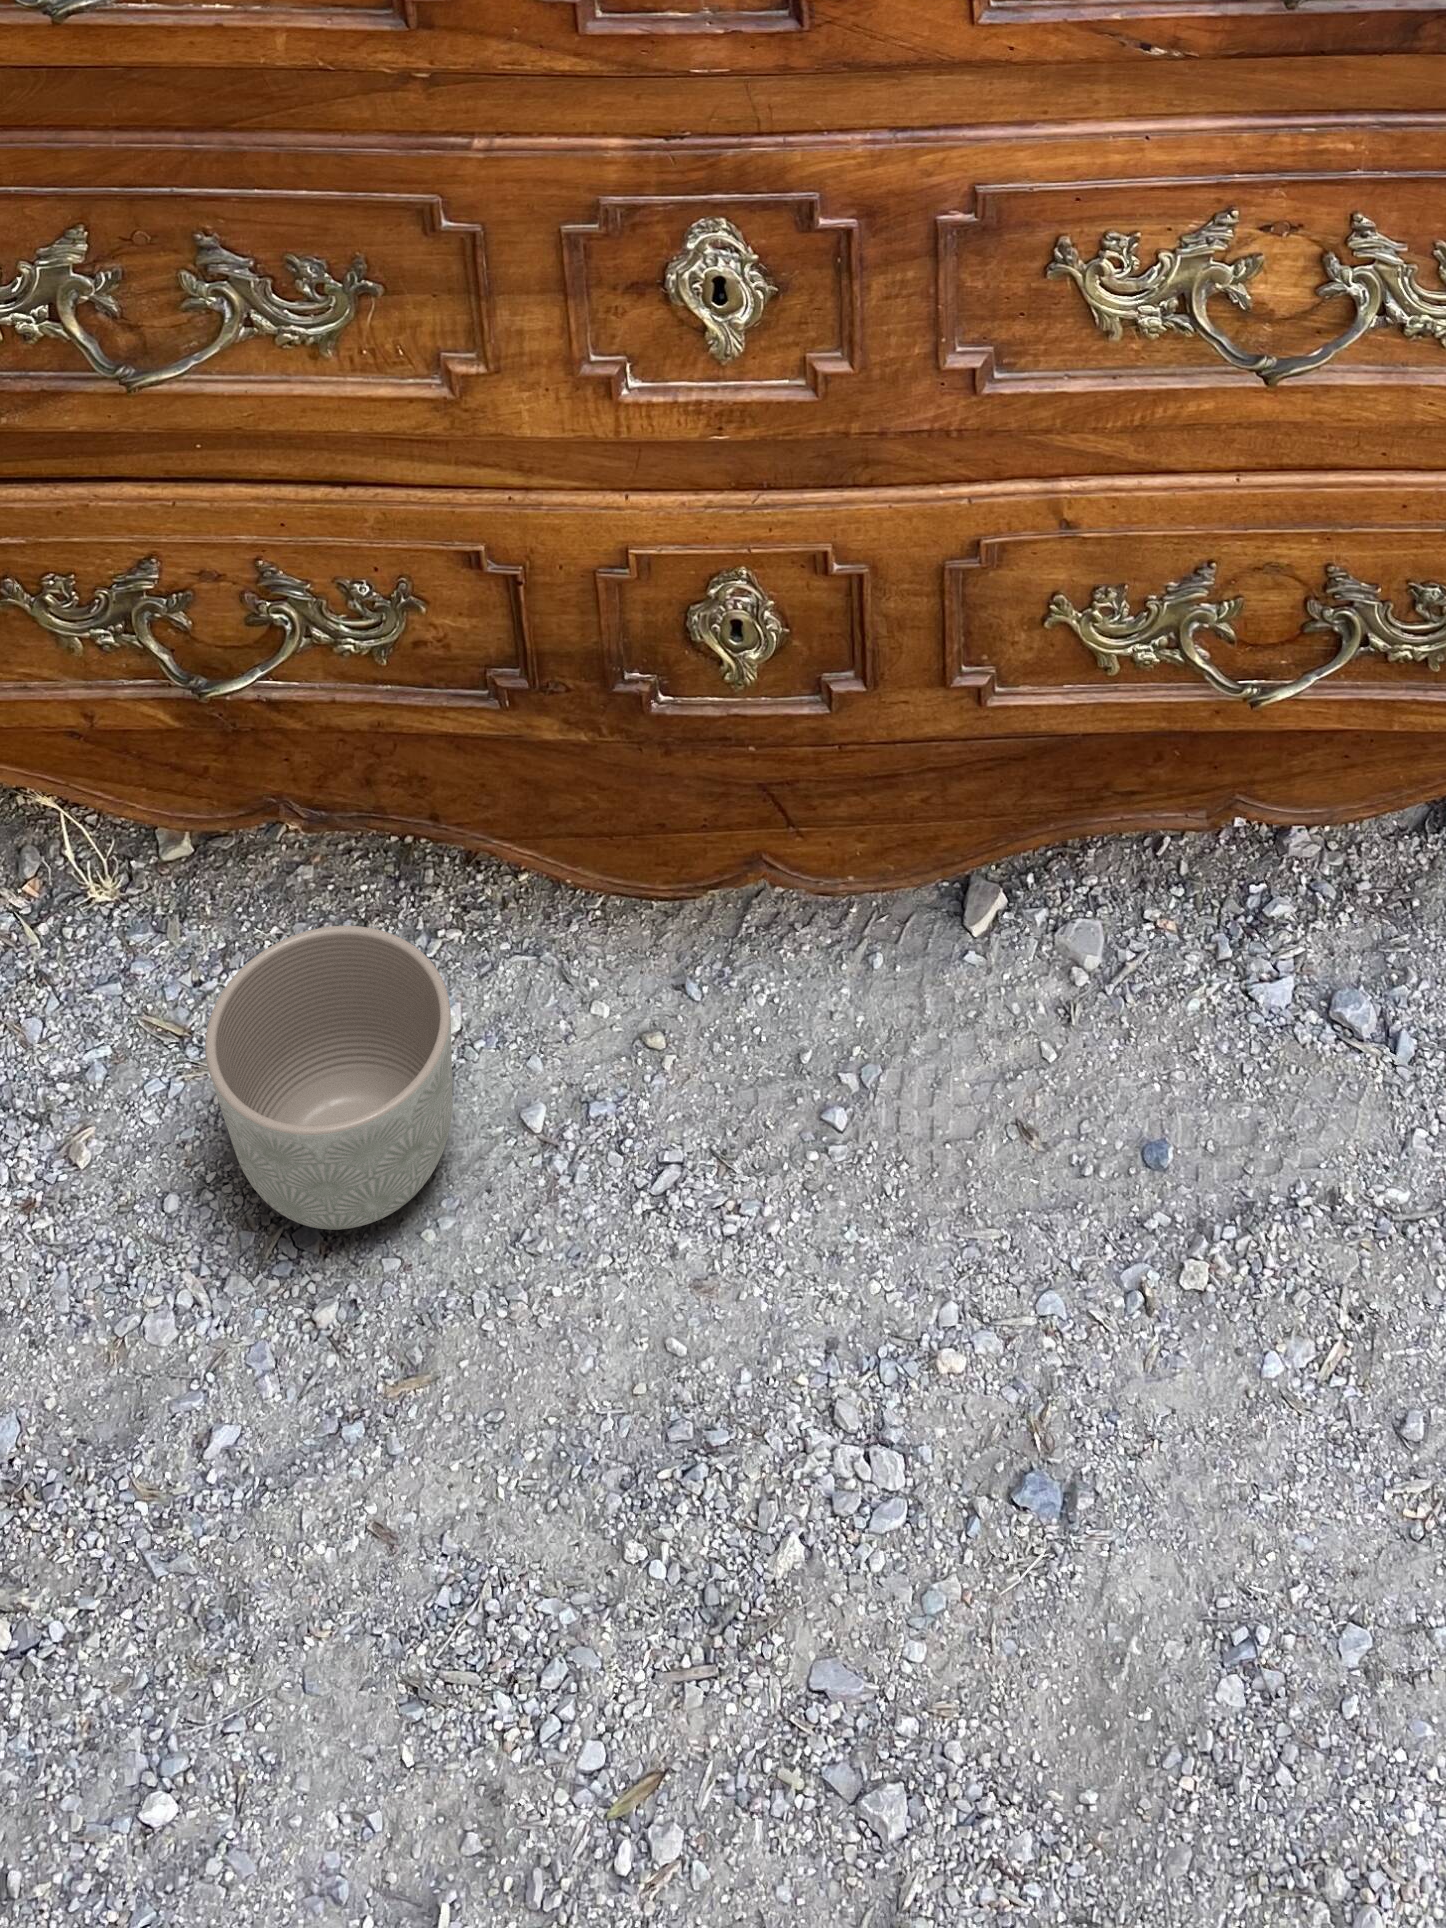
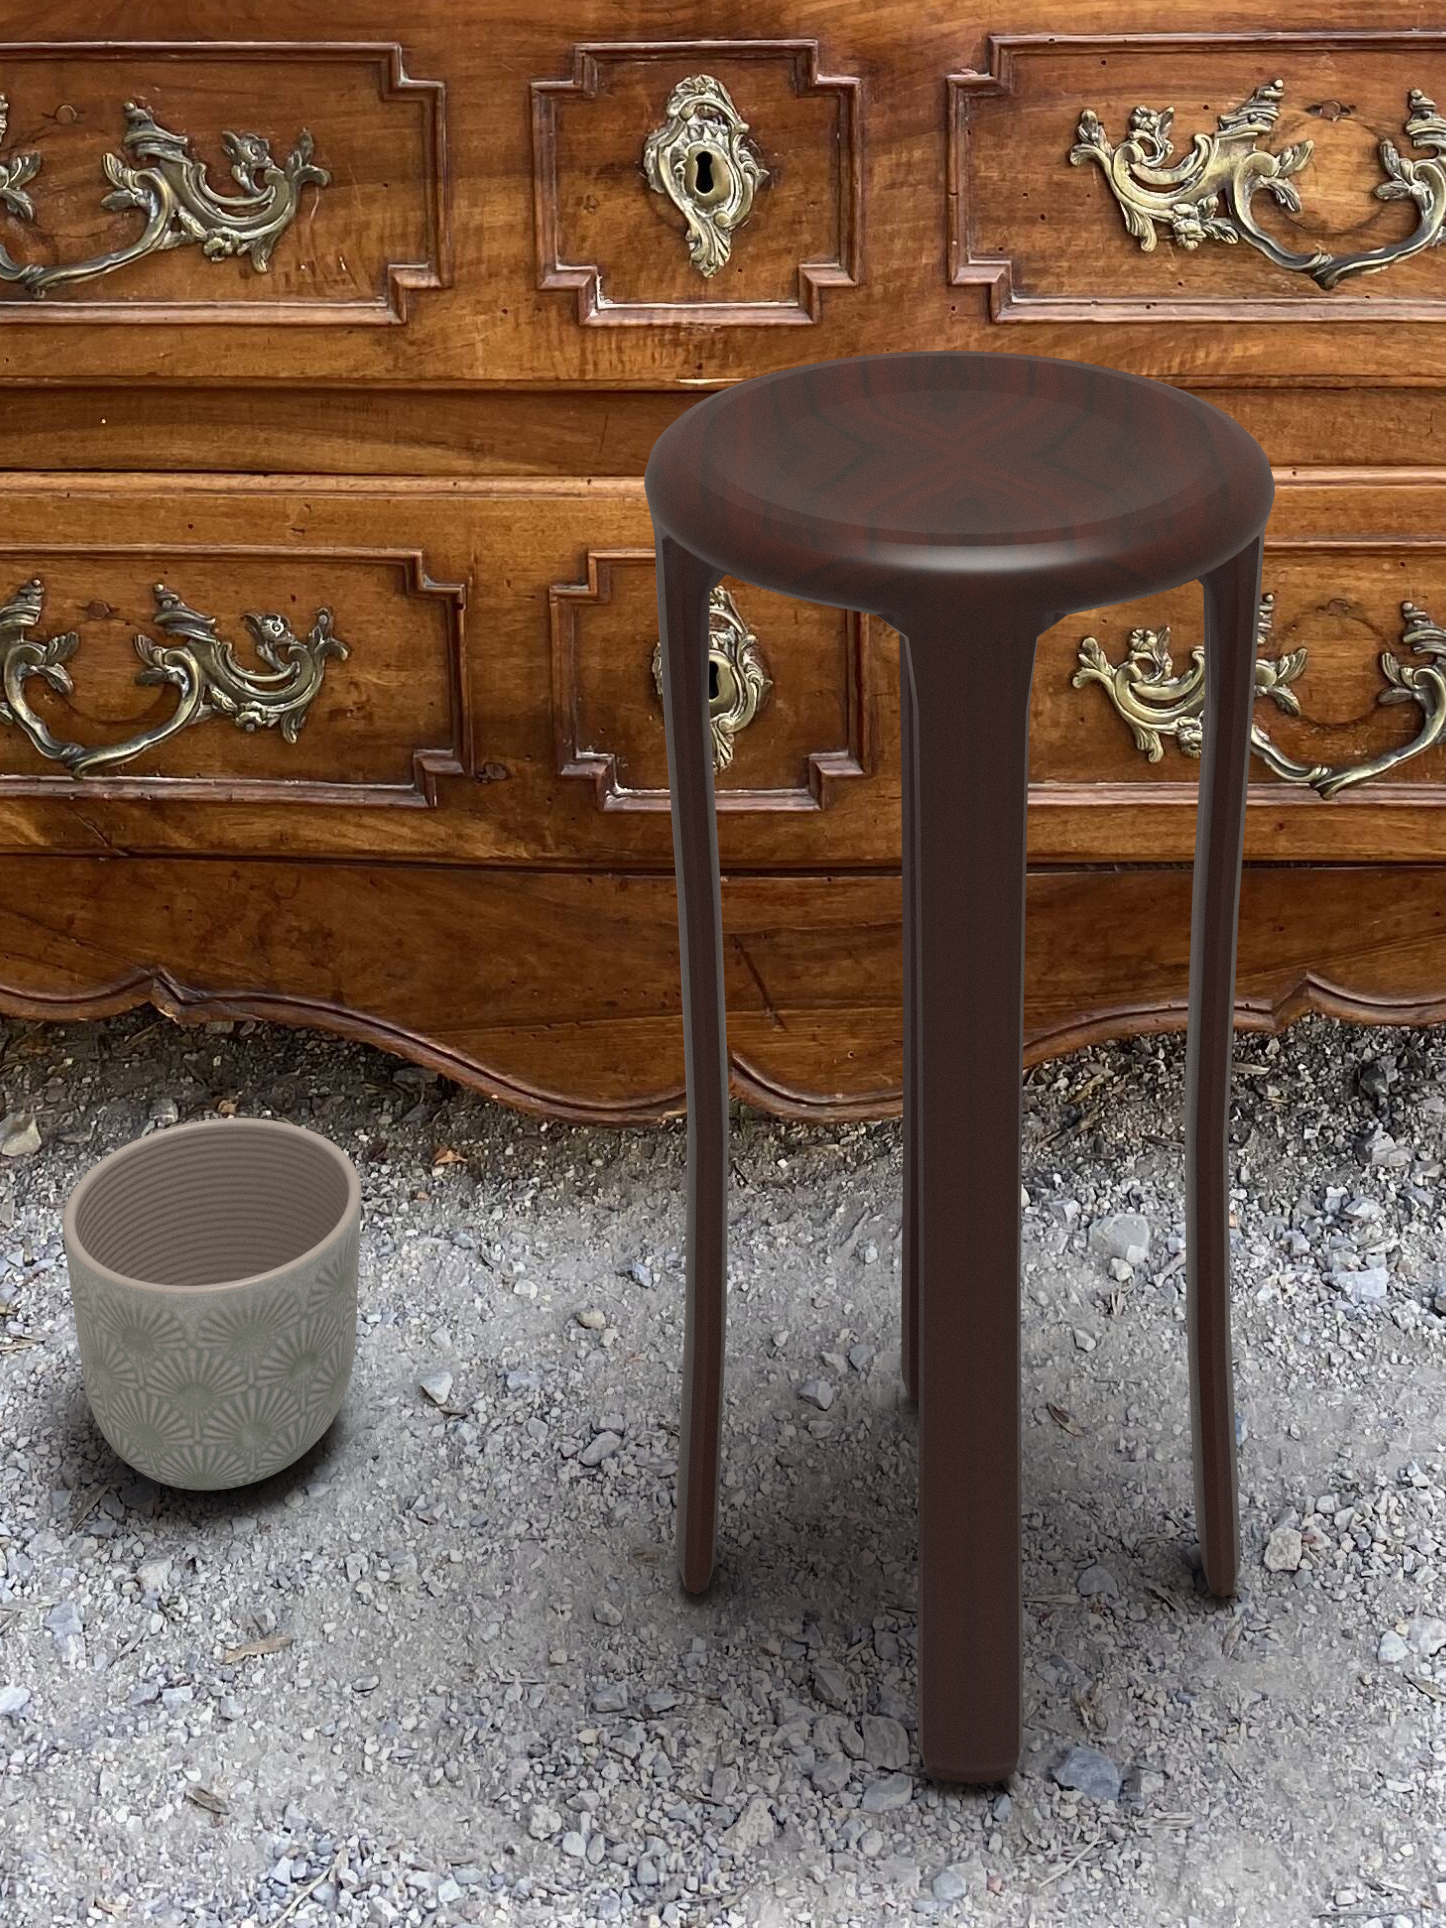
stool: none [670,437,1231,1514] -> present [644,351,1275,1784]

